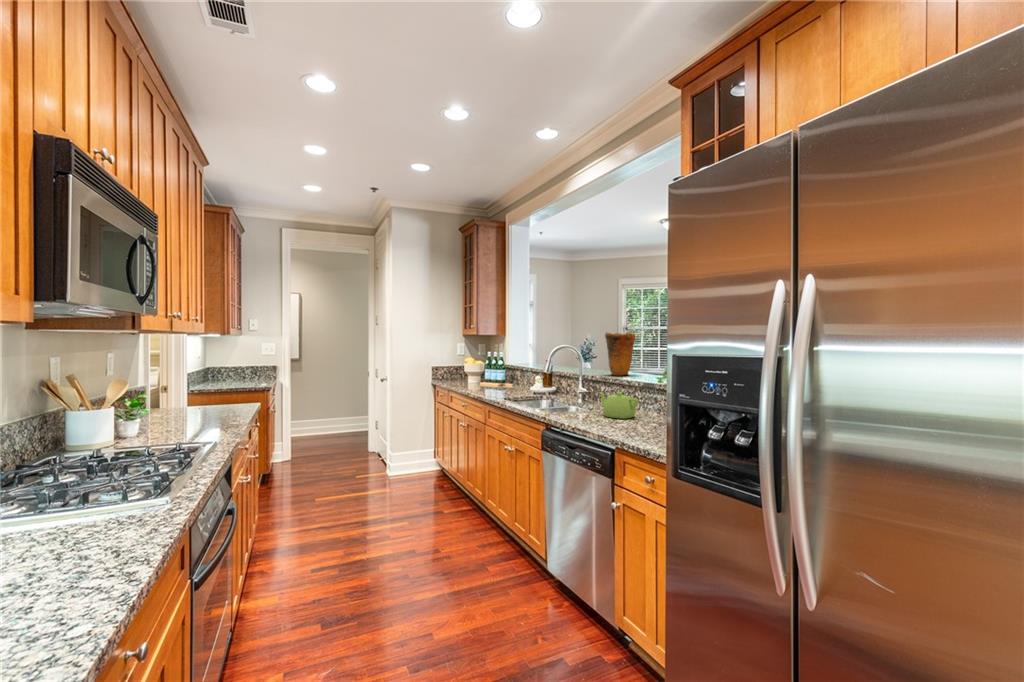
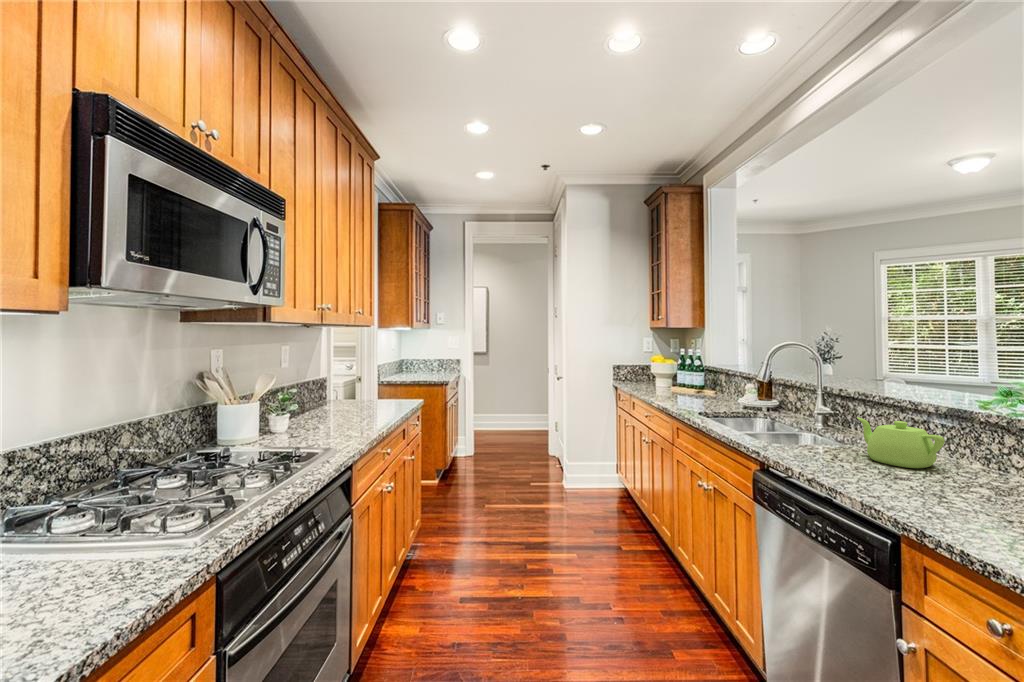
vase: present [605,333,636,376] -> none [866,322,927,390]

